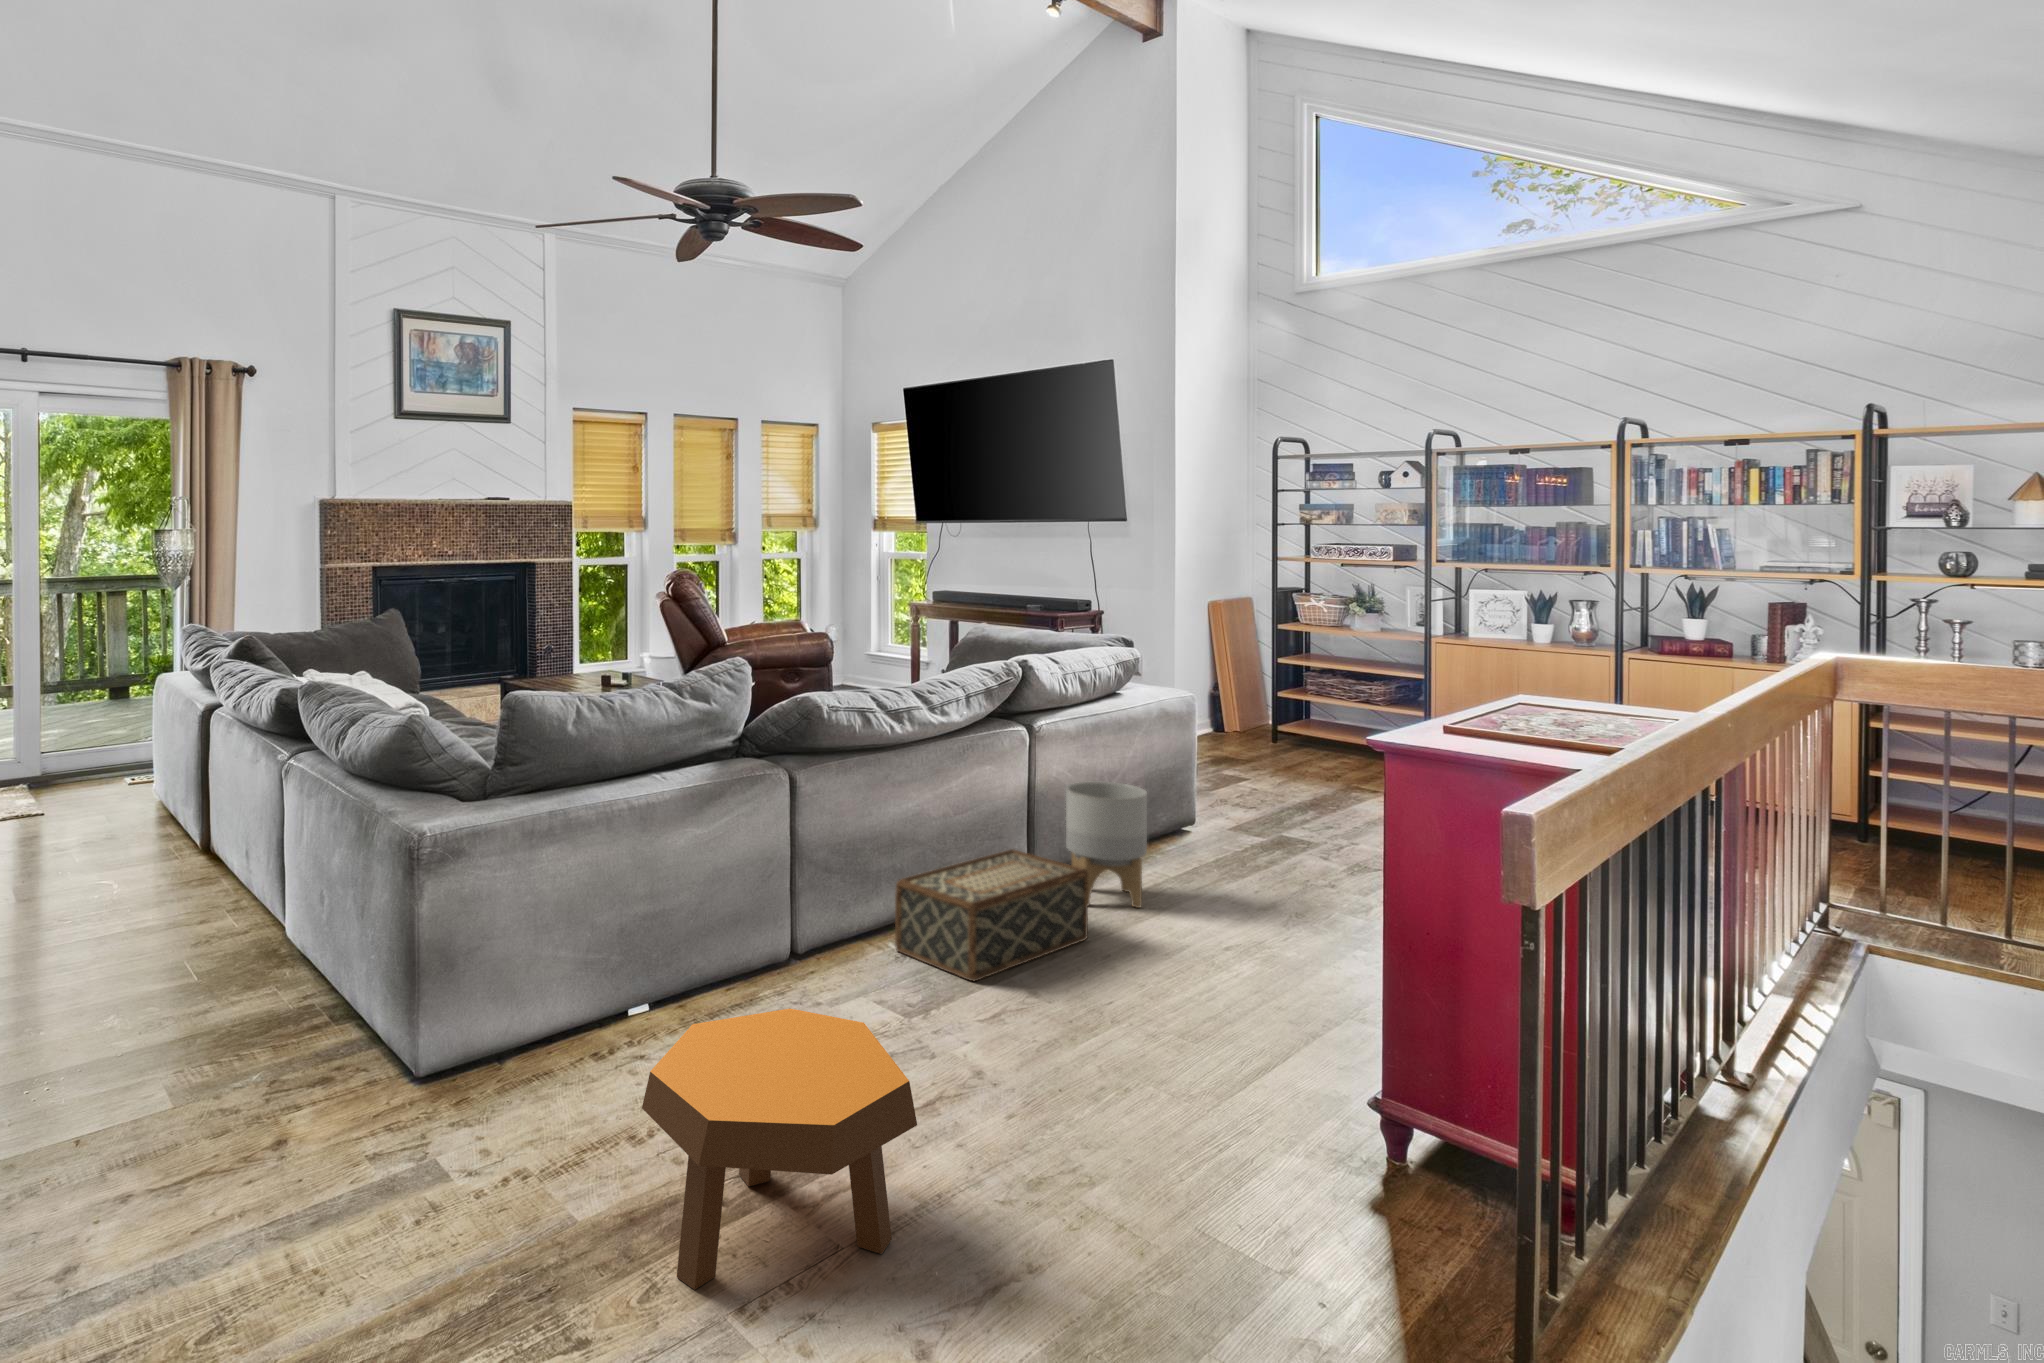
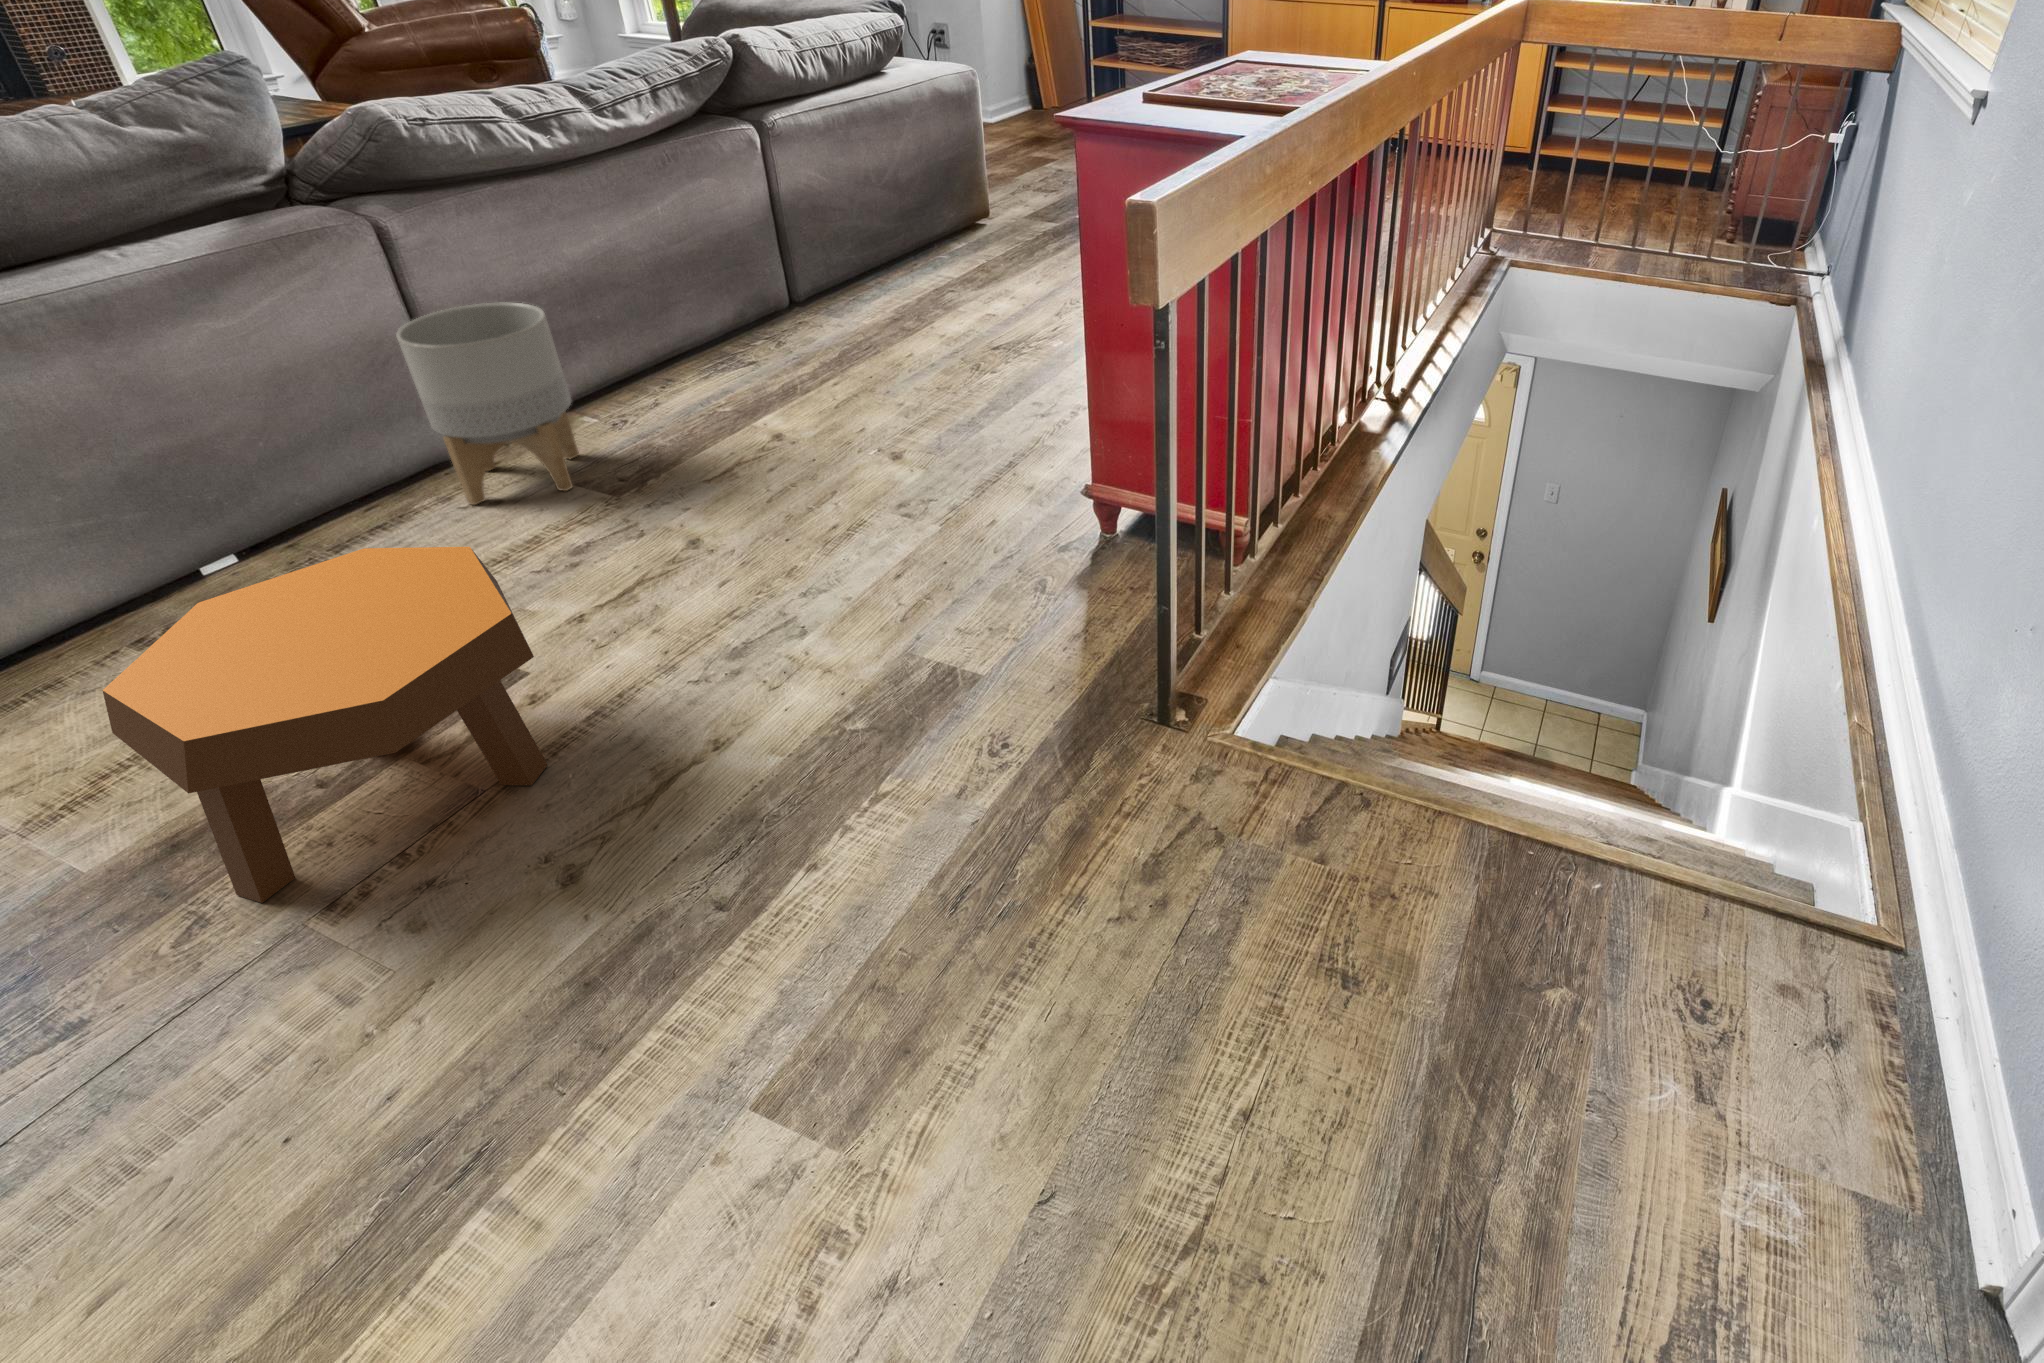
planter: present [1066,782,1147,908] -> present [396,302,579,505]
woven basket: present [895,849,1088,981] -> none [593,276,849,435]

